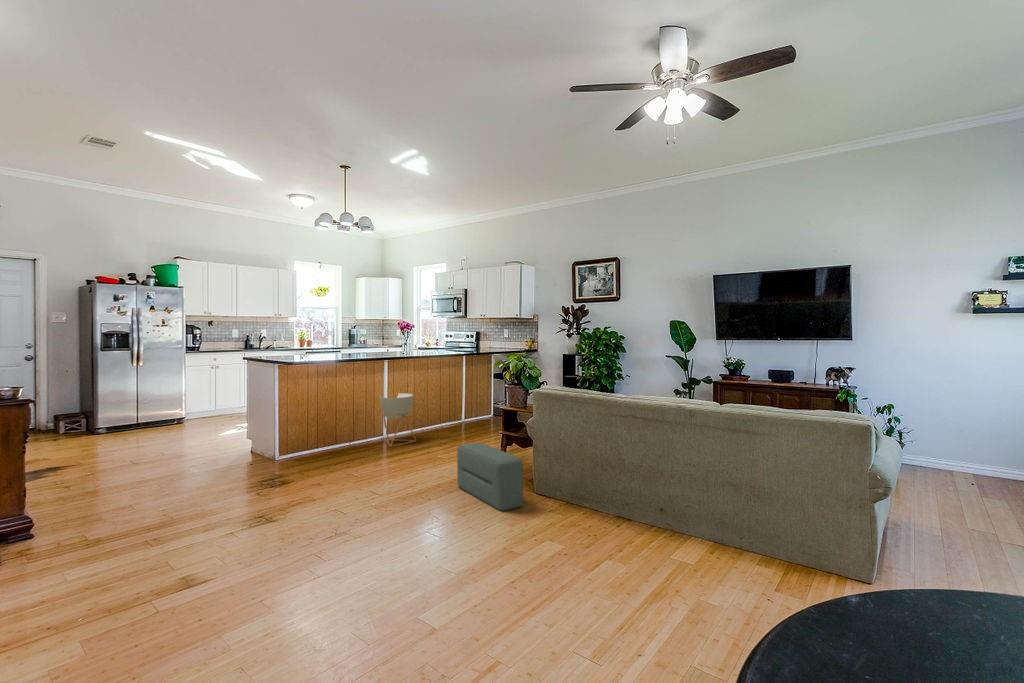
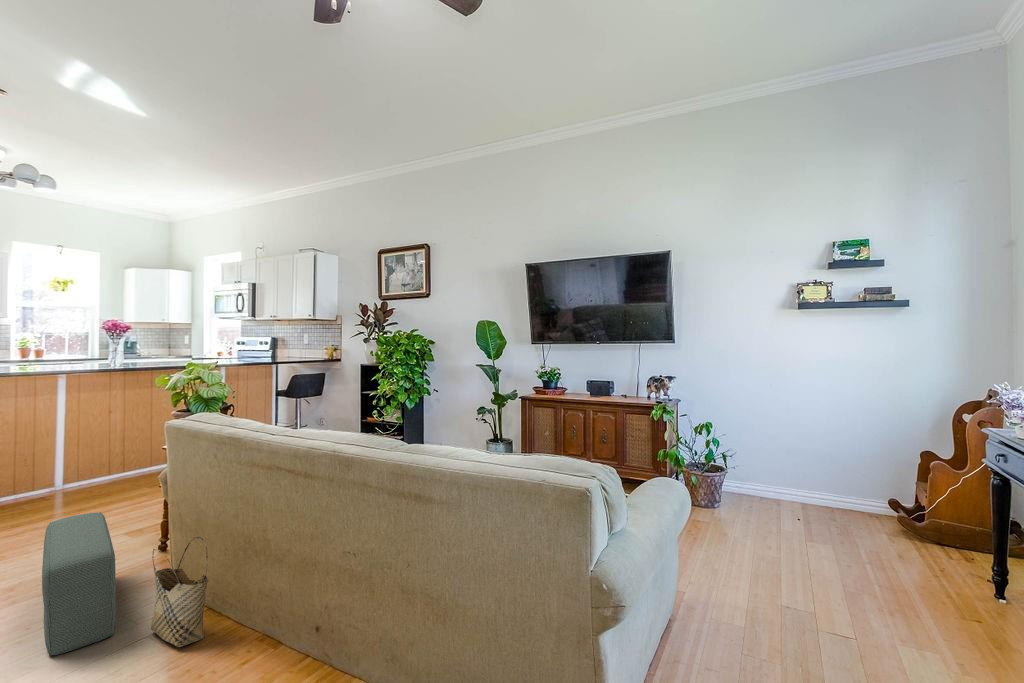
planter: present [380,393,417,447] -> none [48,422,118,504]
woven basket: none [541,455,578,512] -> present [150,537,209,647]

